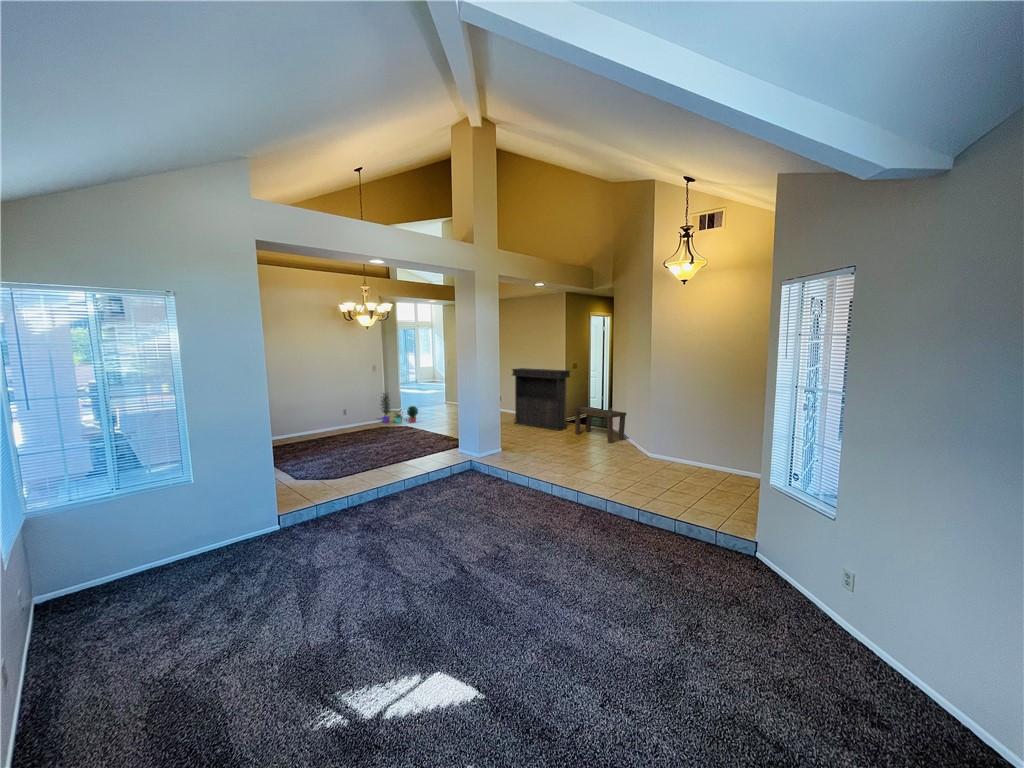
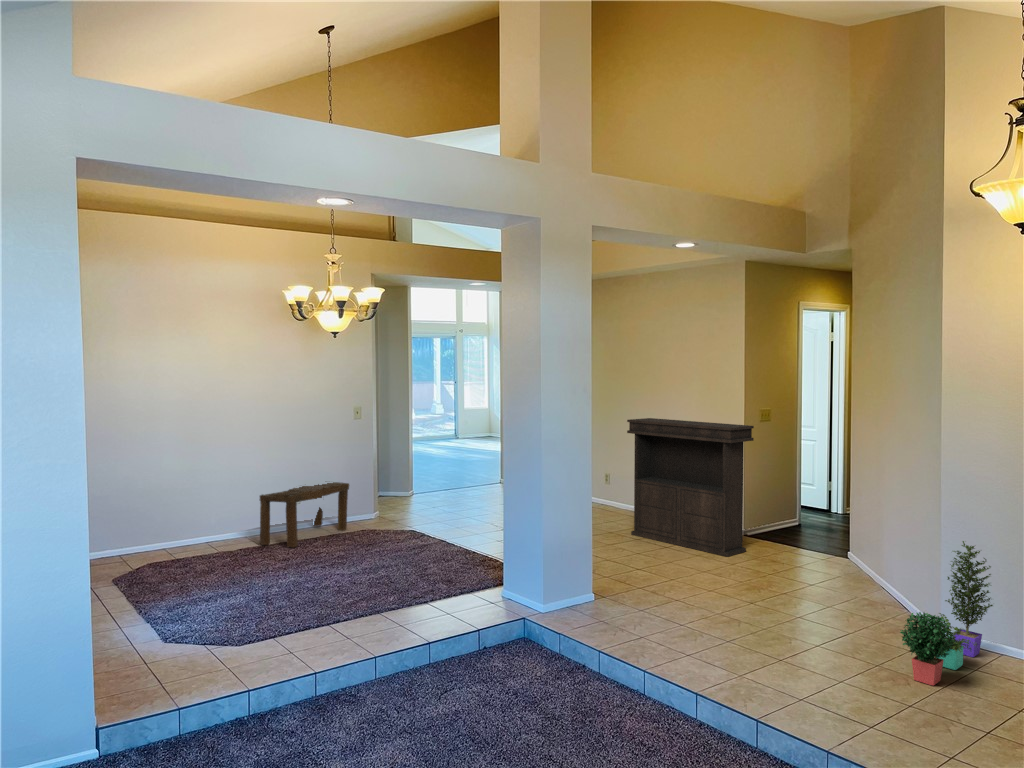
potted plant: present [380,394,418,423] -> present [900,541,993,686]
bench: present [575,407,626,443] -> present [260,482,349,548]

